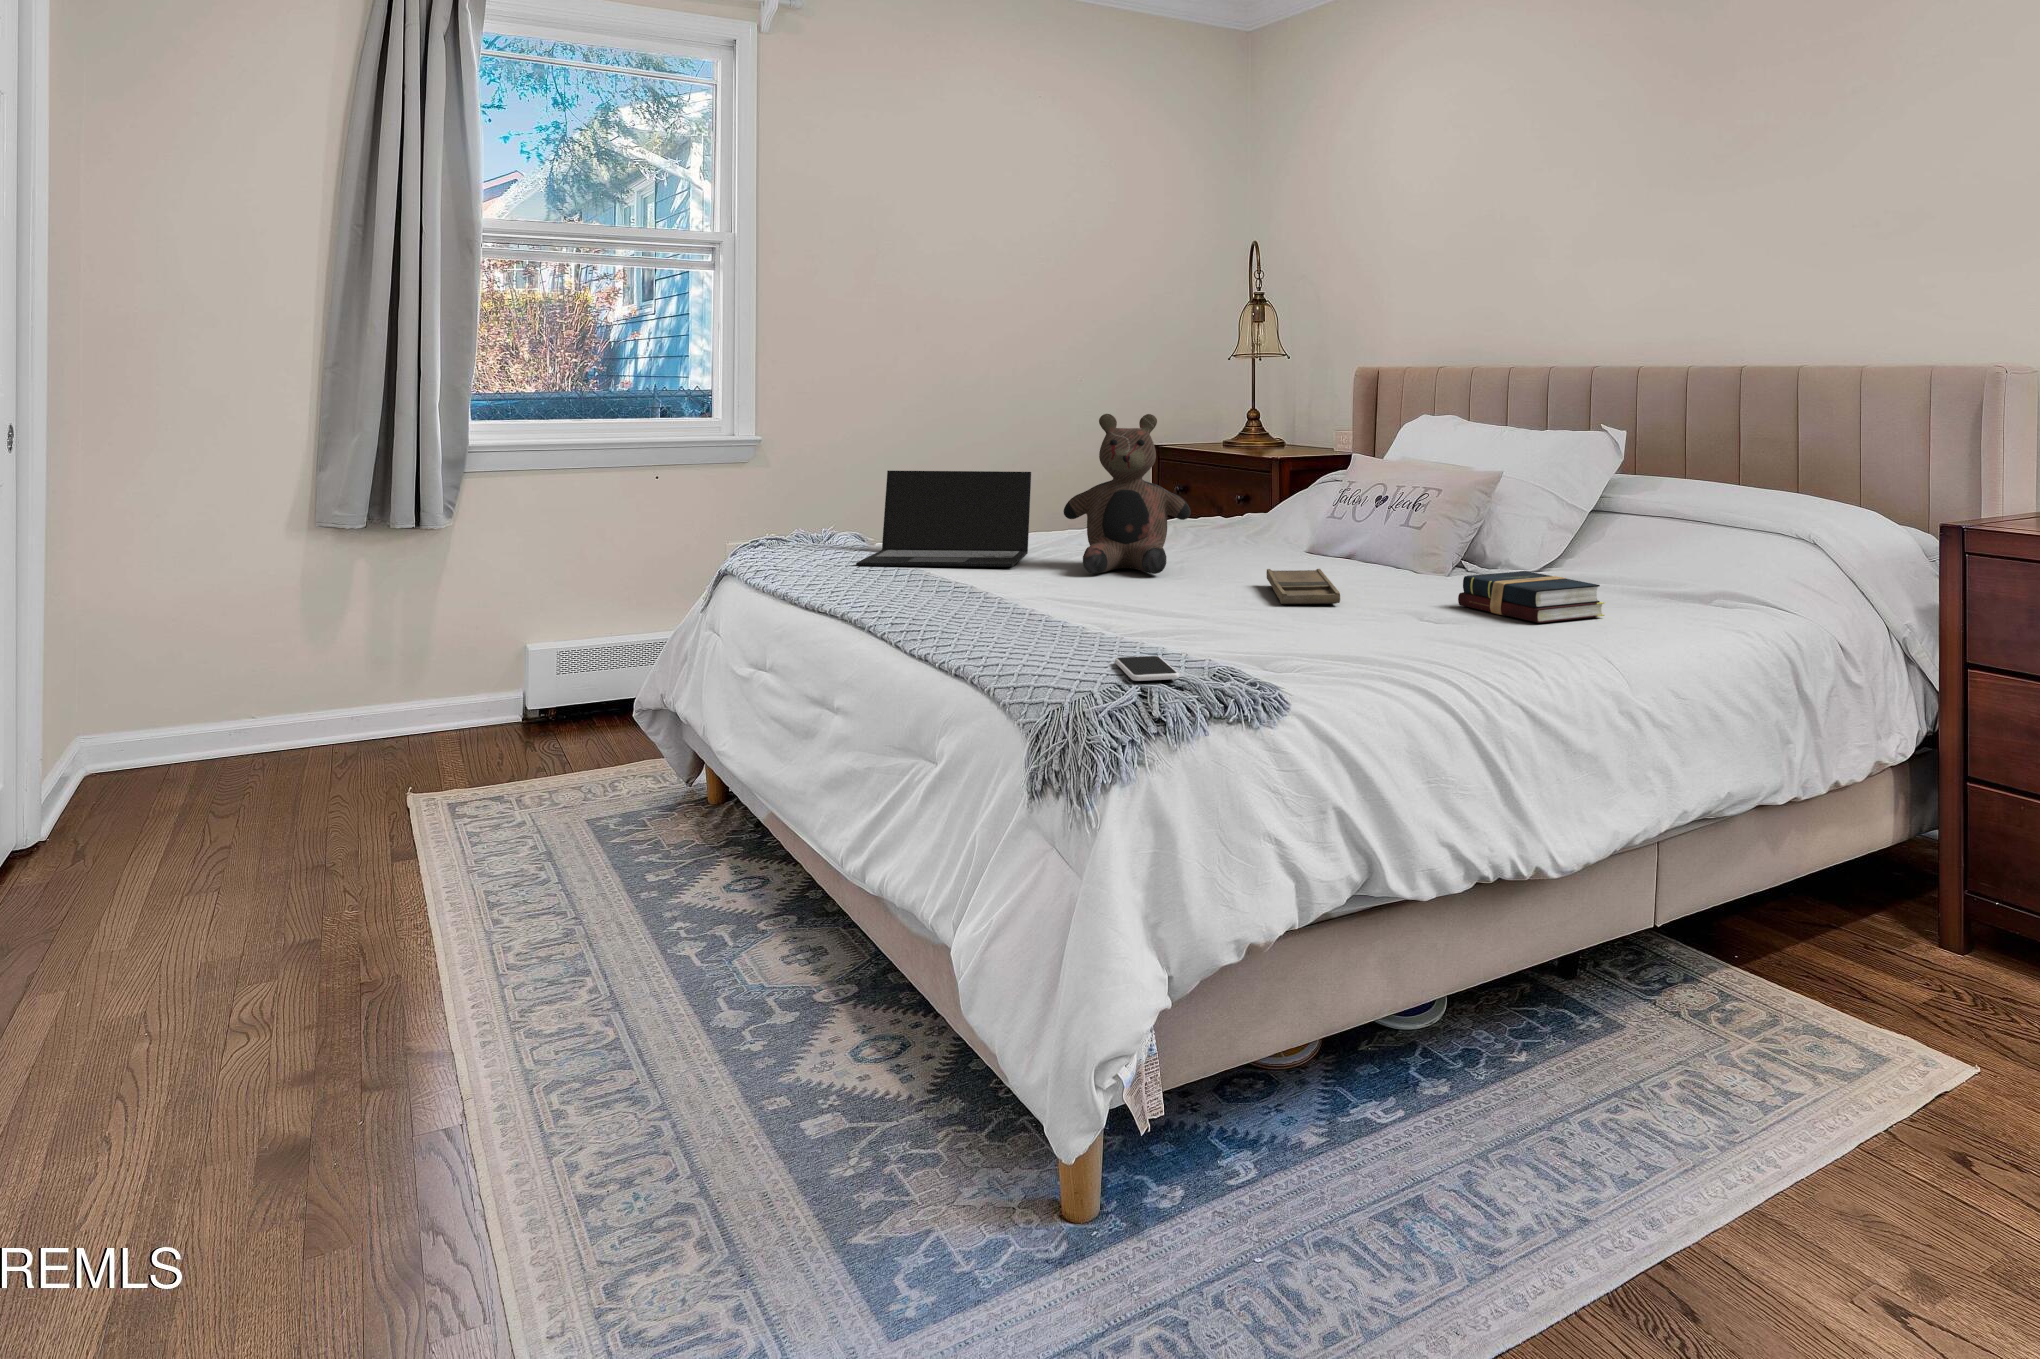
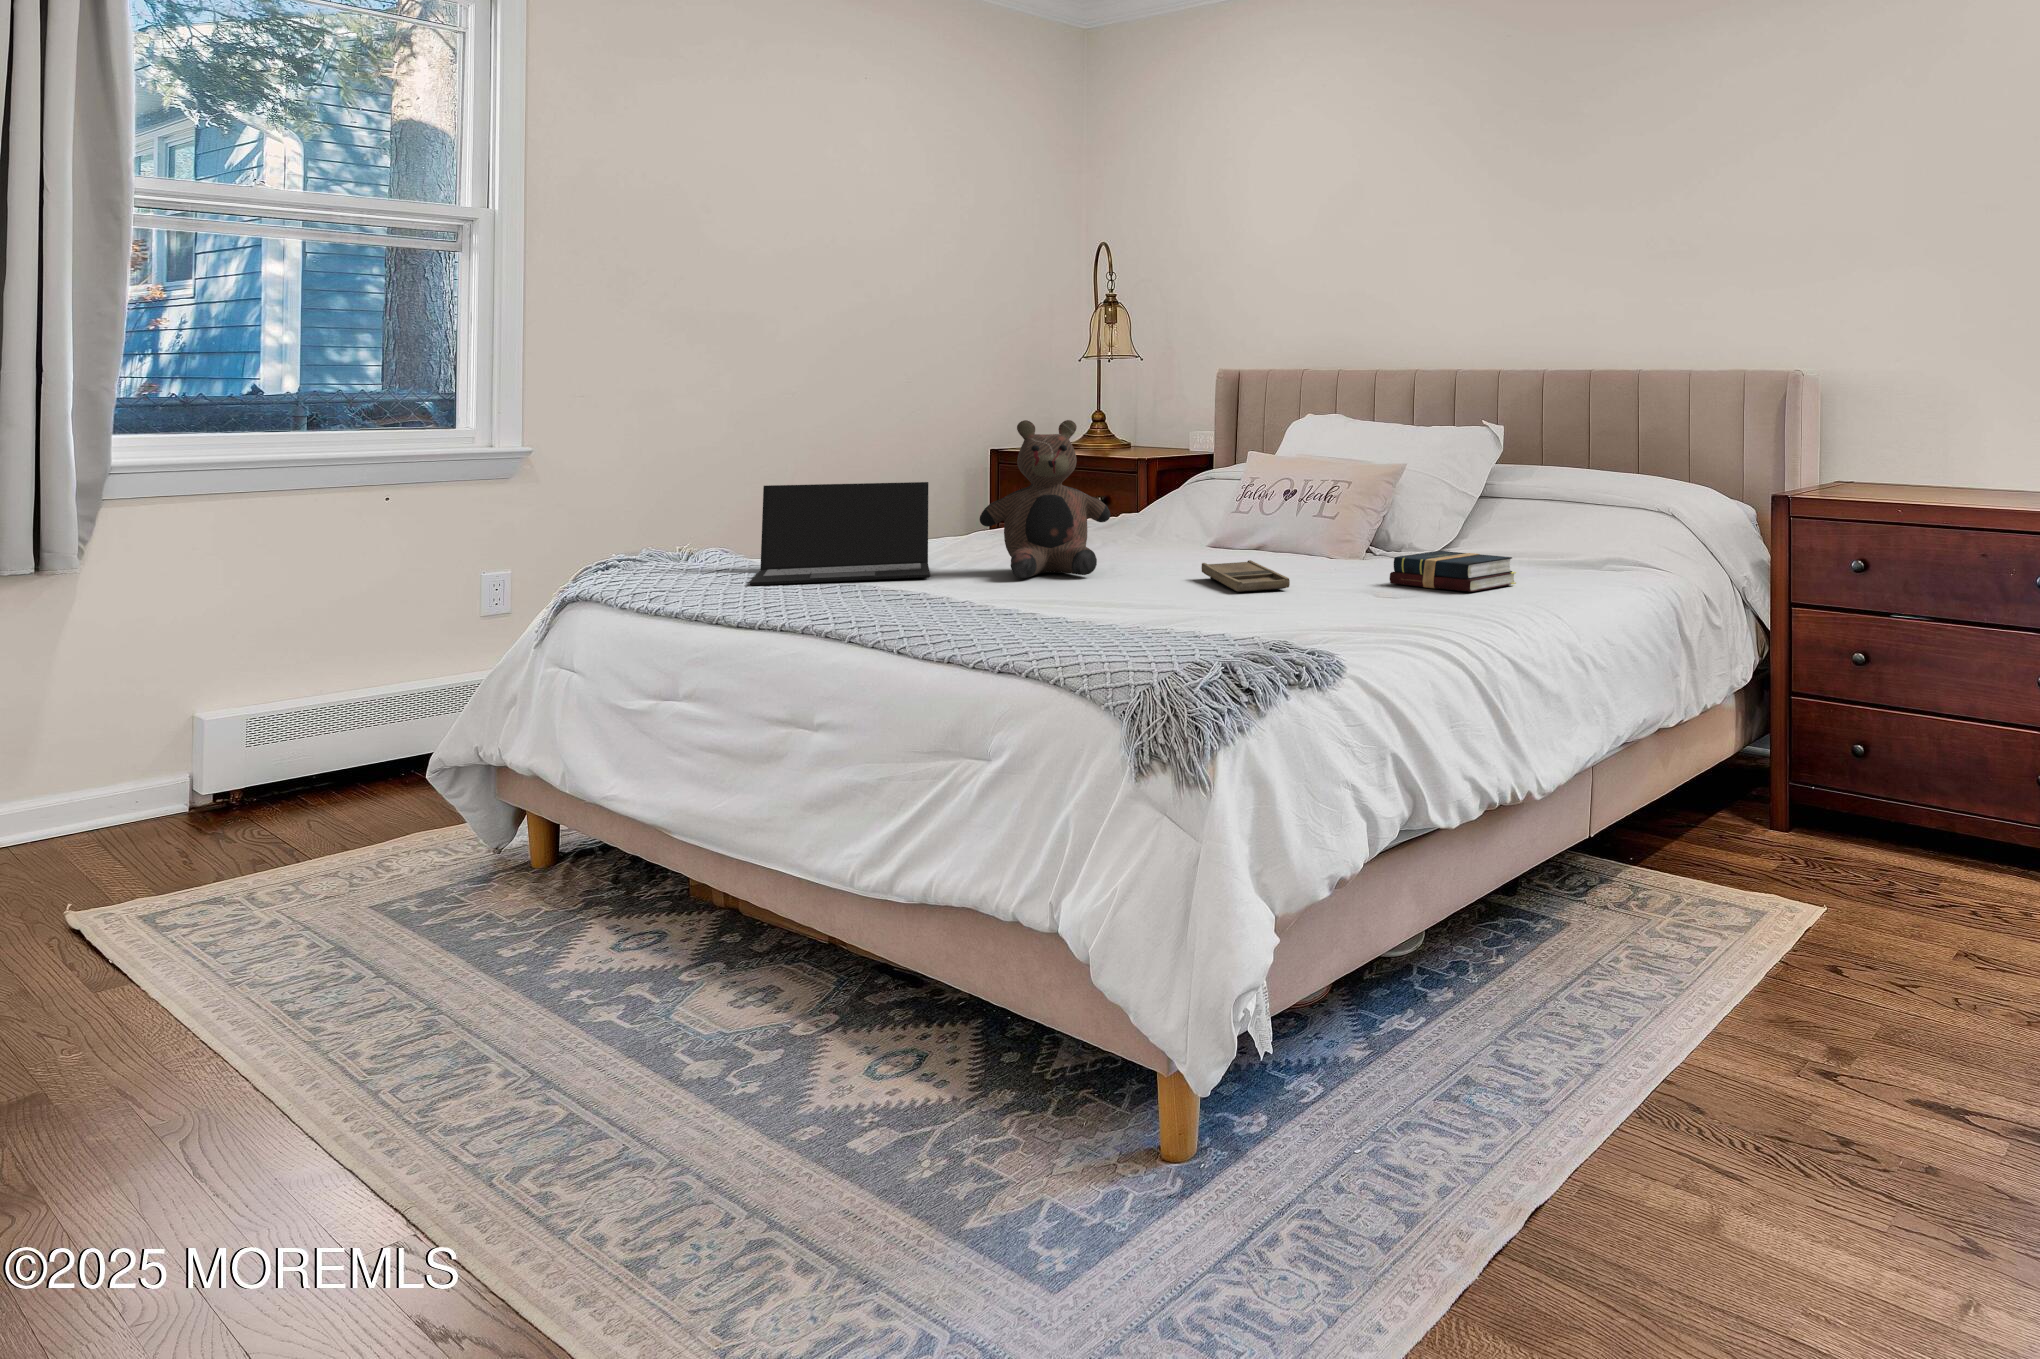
smartphone: present [1115,656,1179,681] -> none [1146,638,1223,658]

